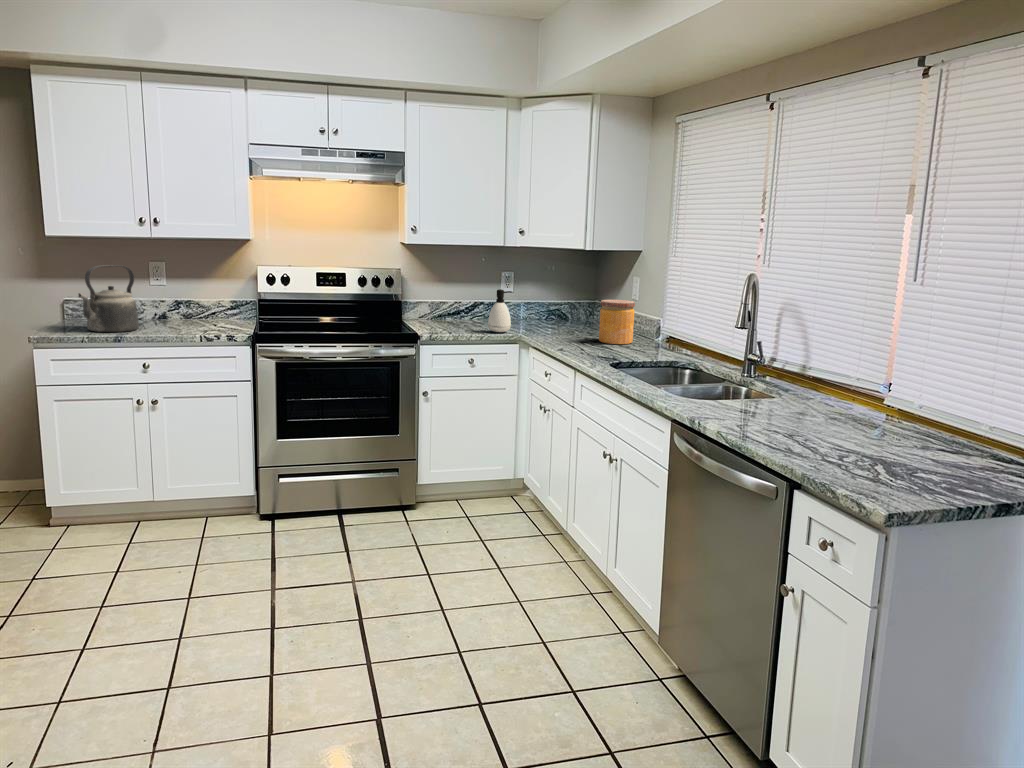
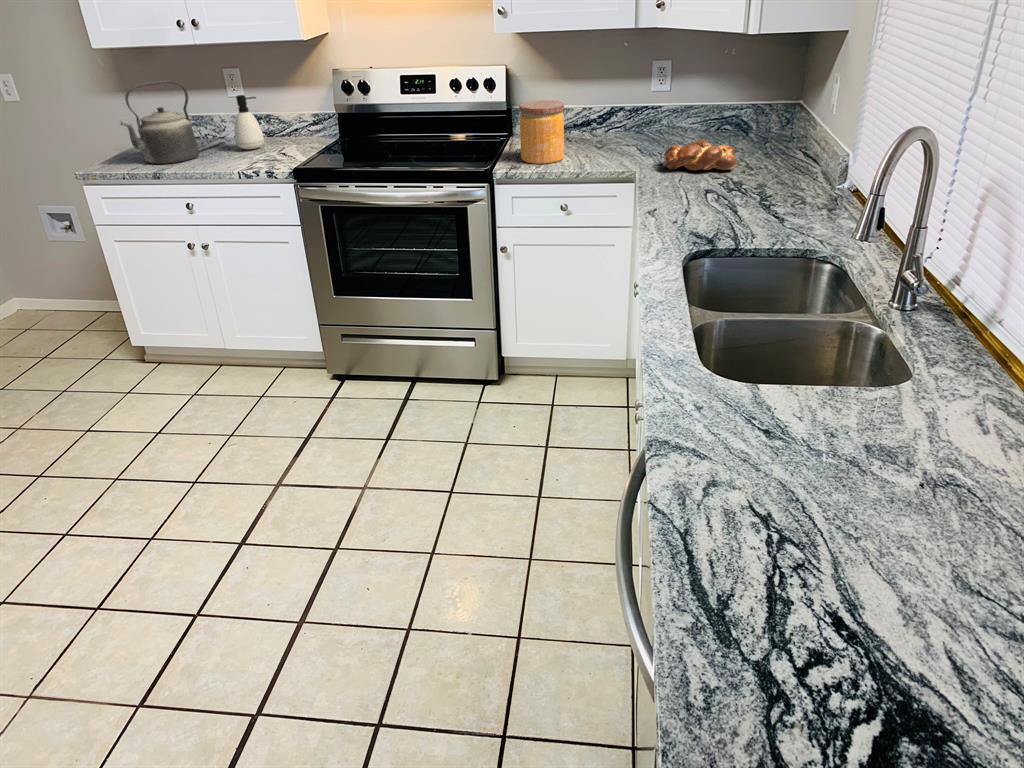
soap dispenser: present [488,289,512,332] -> present [234,95,264,149]
jar: present [599,300,635,344] -> present [519,100,564,164]
bread loaf: none [536,316,586,334] -> present [663,140,738,170]

